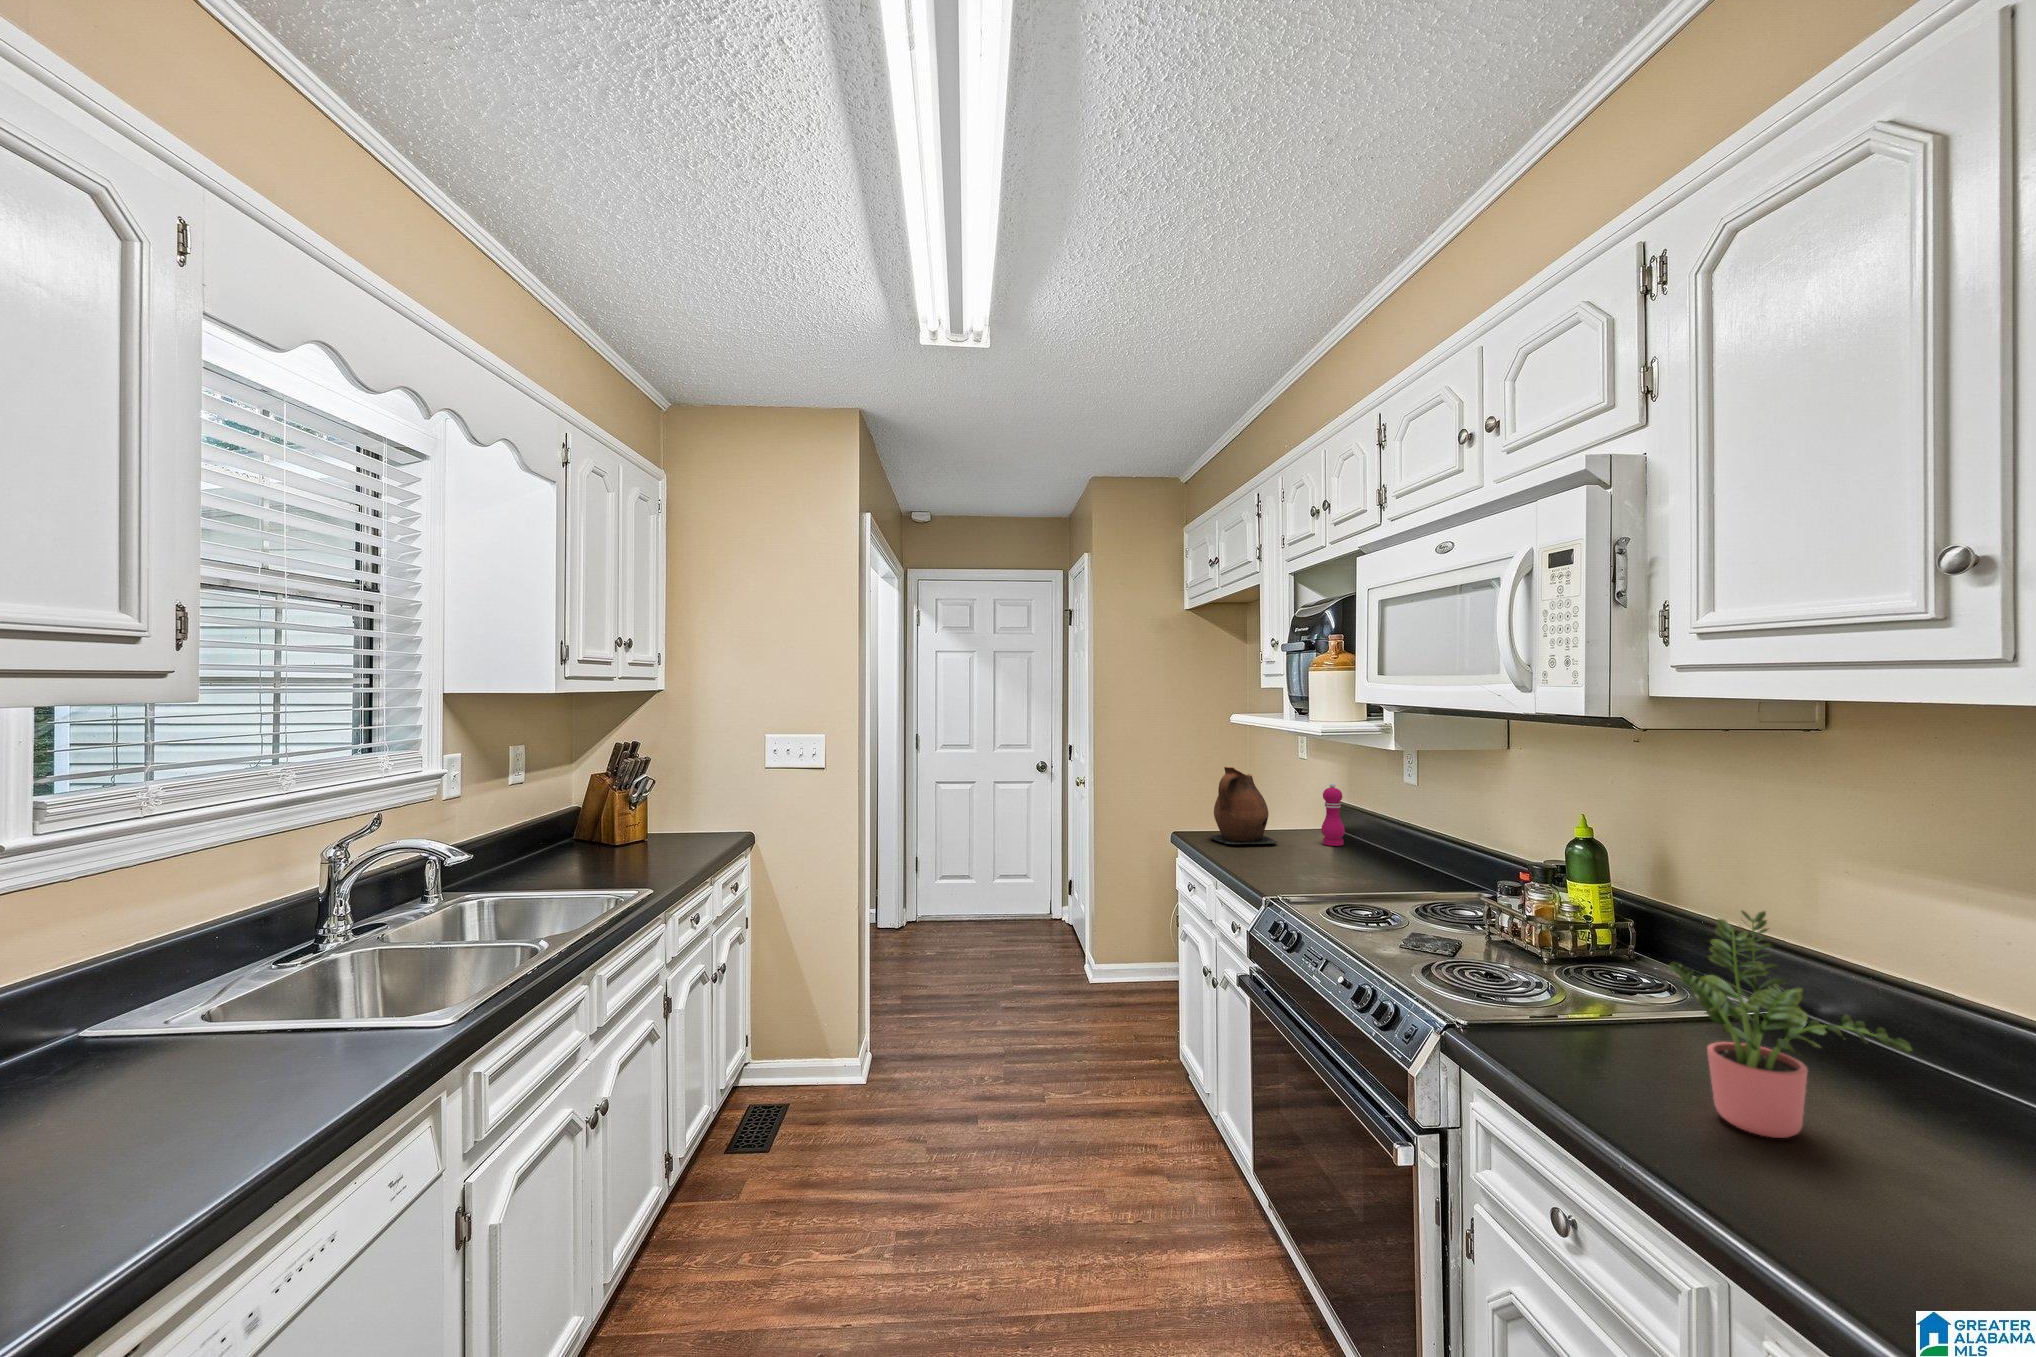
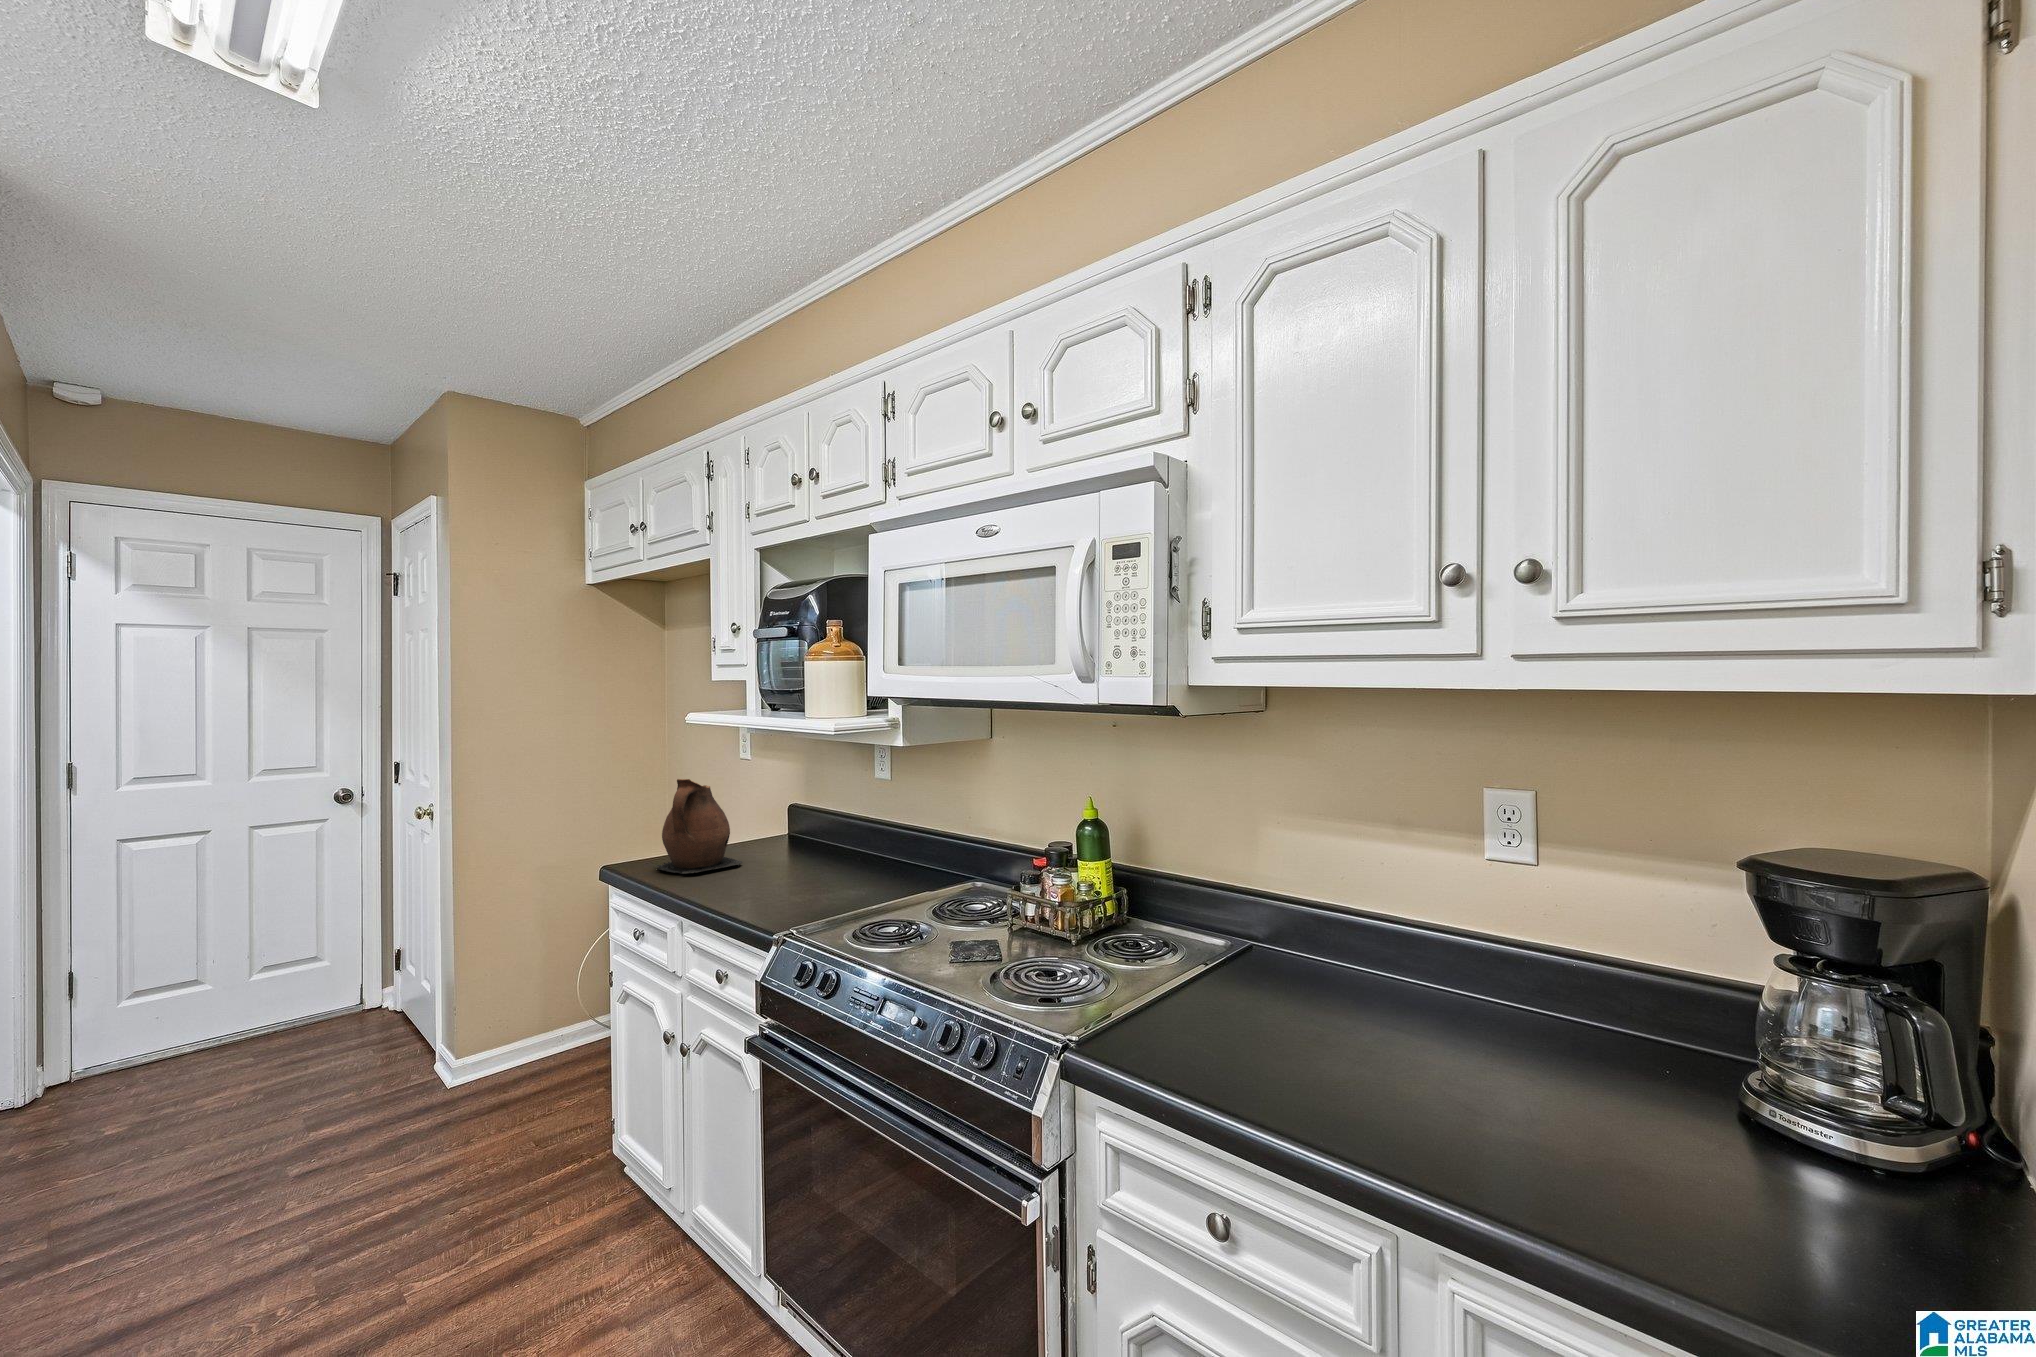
pepper mill: present [1321,783,1345,846] -> none [788,786,813,857]
potted plant: present [1669,911,1912,1138] -> none [1291,875,1435,1076]

